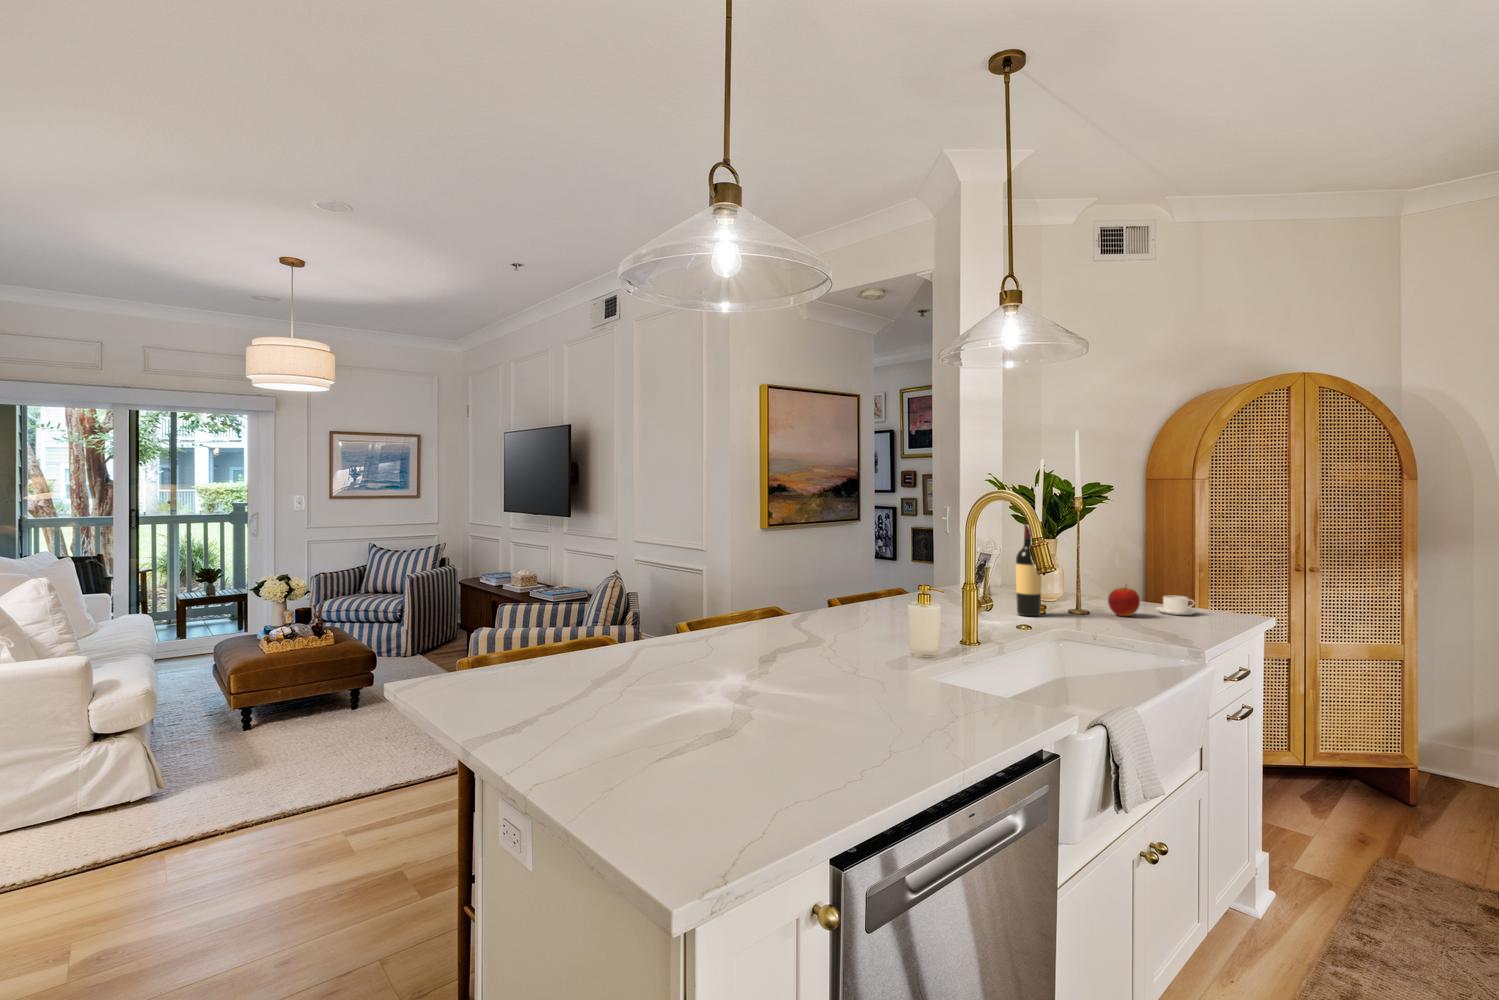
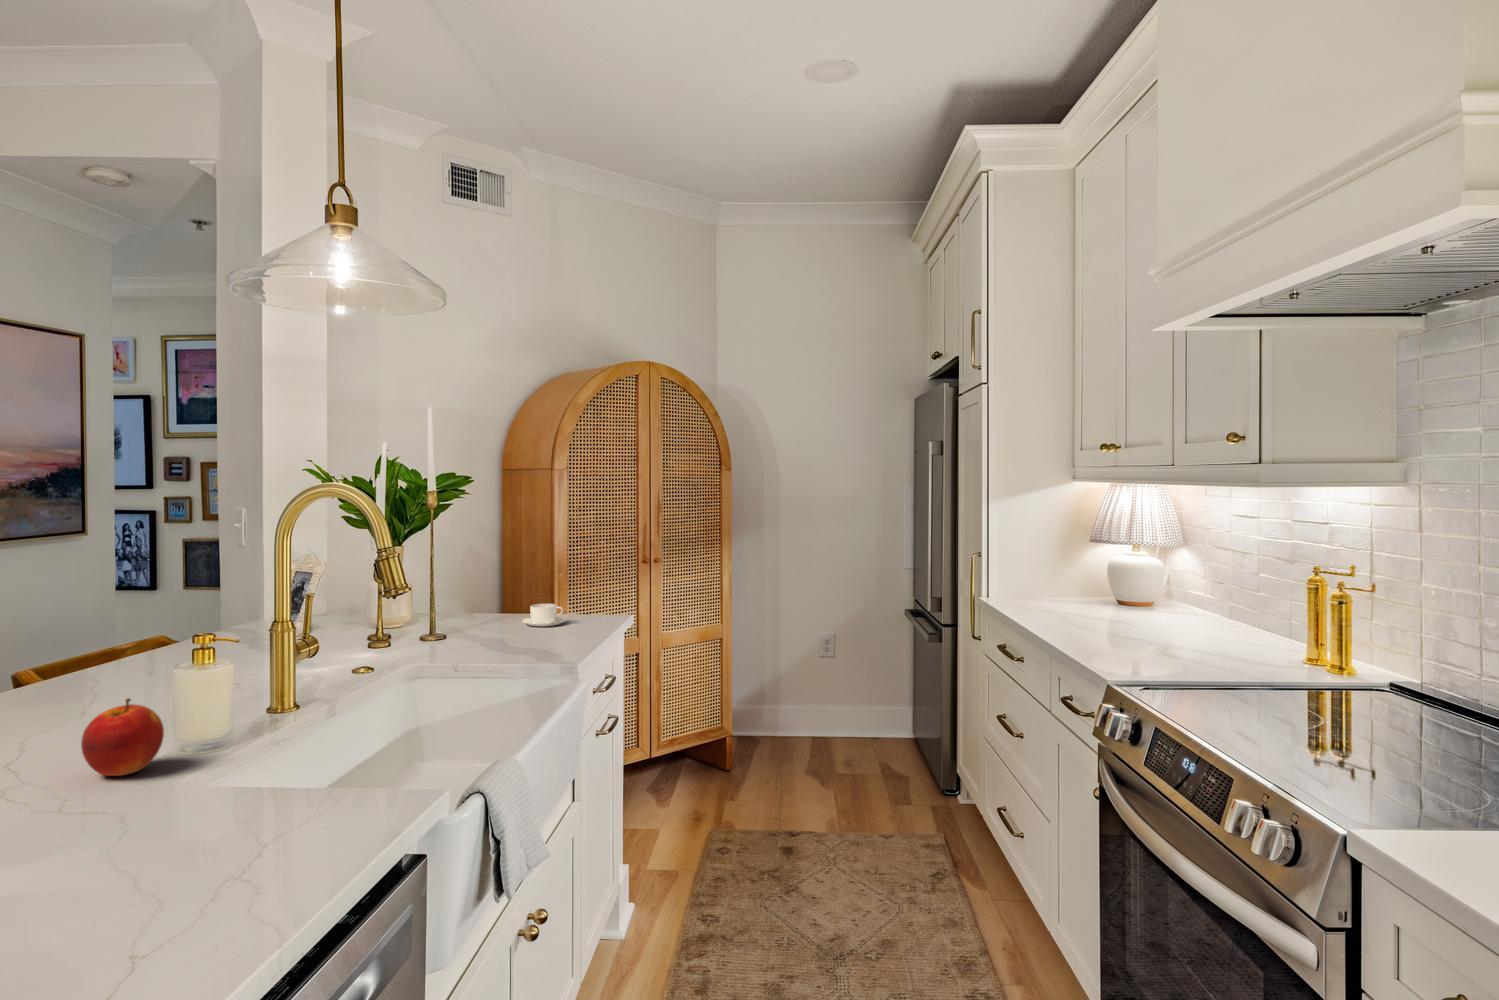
wine bottle: present [1016,524,1042,616] -> none [350,523,387,653]
apple: present [1108,586,1140,616] -> present [81,699,164,776]

